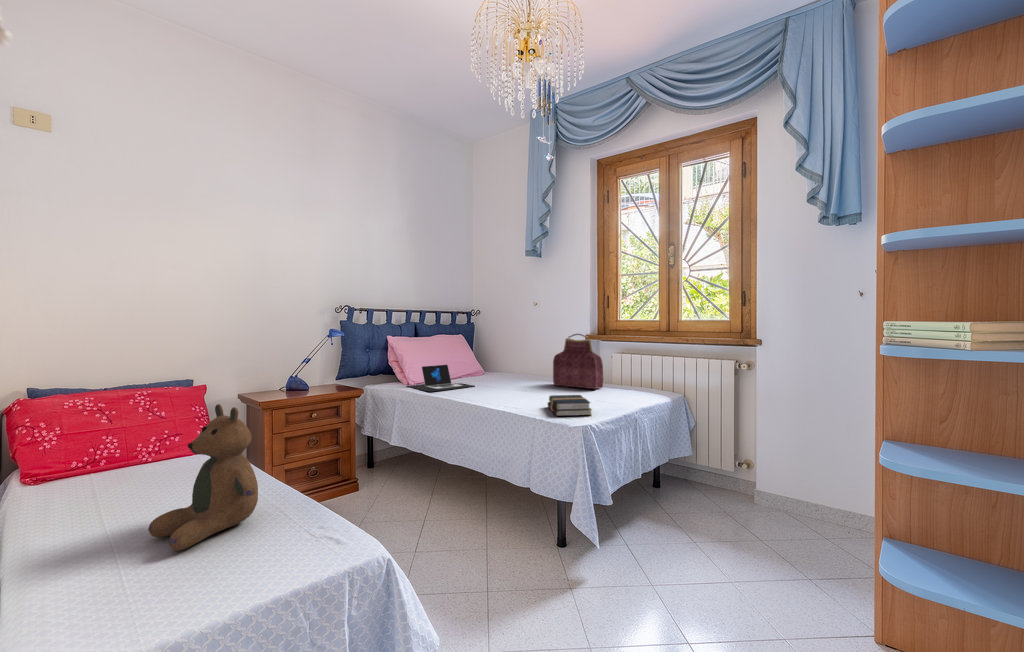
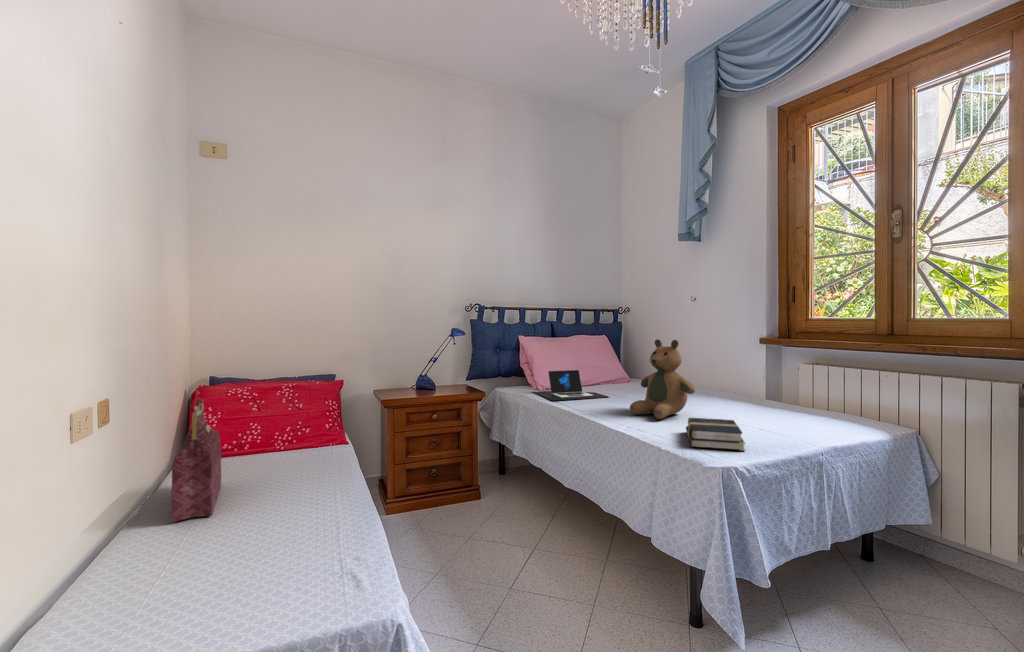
handbag: present [553,334,603,389] -> present [172,398,221,522]
teddy bear: present [149,404,258,551] -> present [630,339,695,419]

